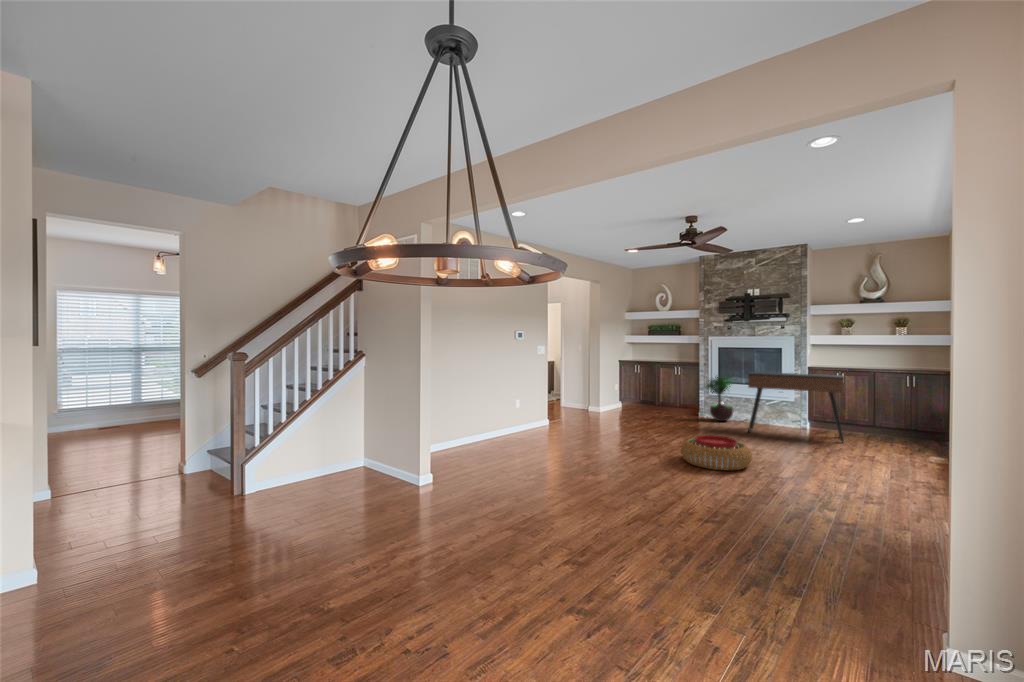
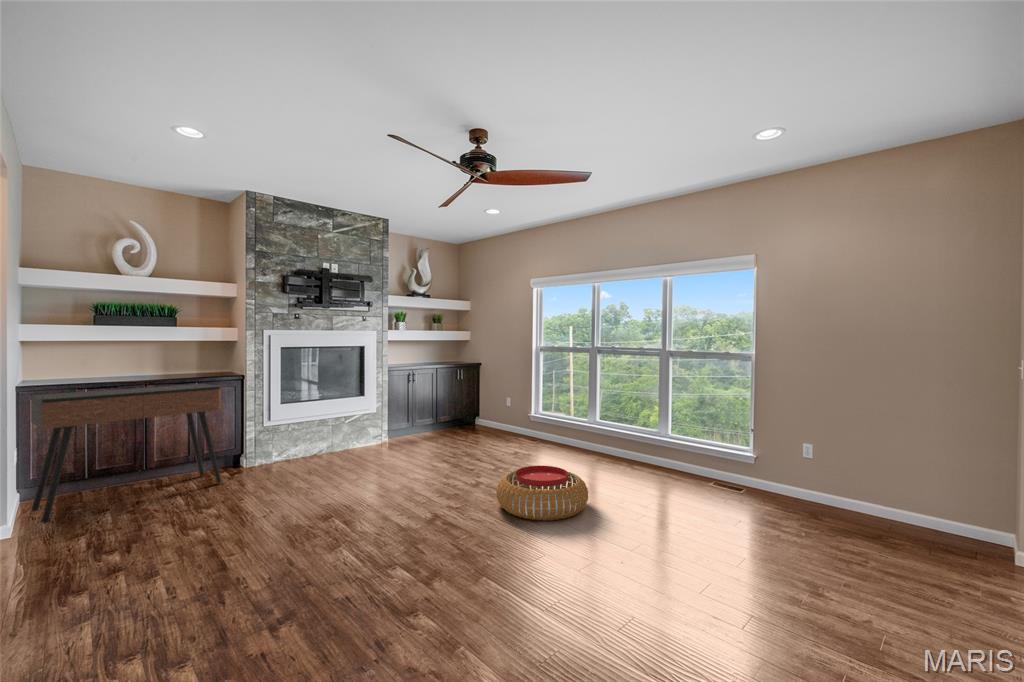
console table: present [748,372,844,442] -> present [31,384,221,523]
potted tree: present [706,377,734,421] -> none [281,385,328,463]

